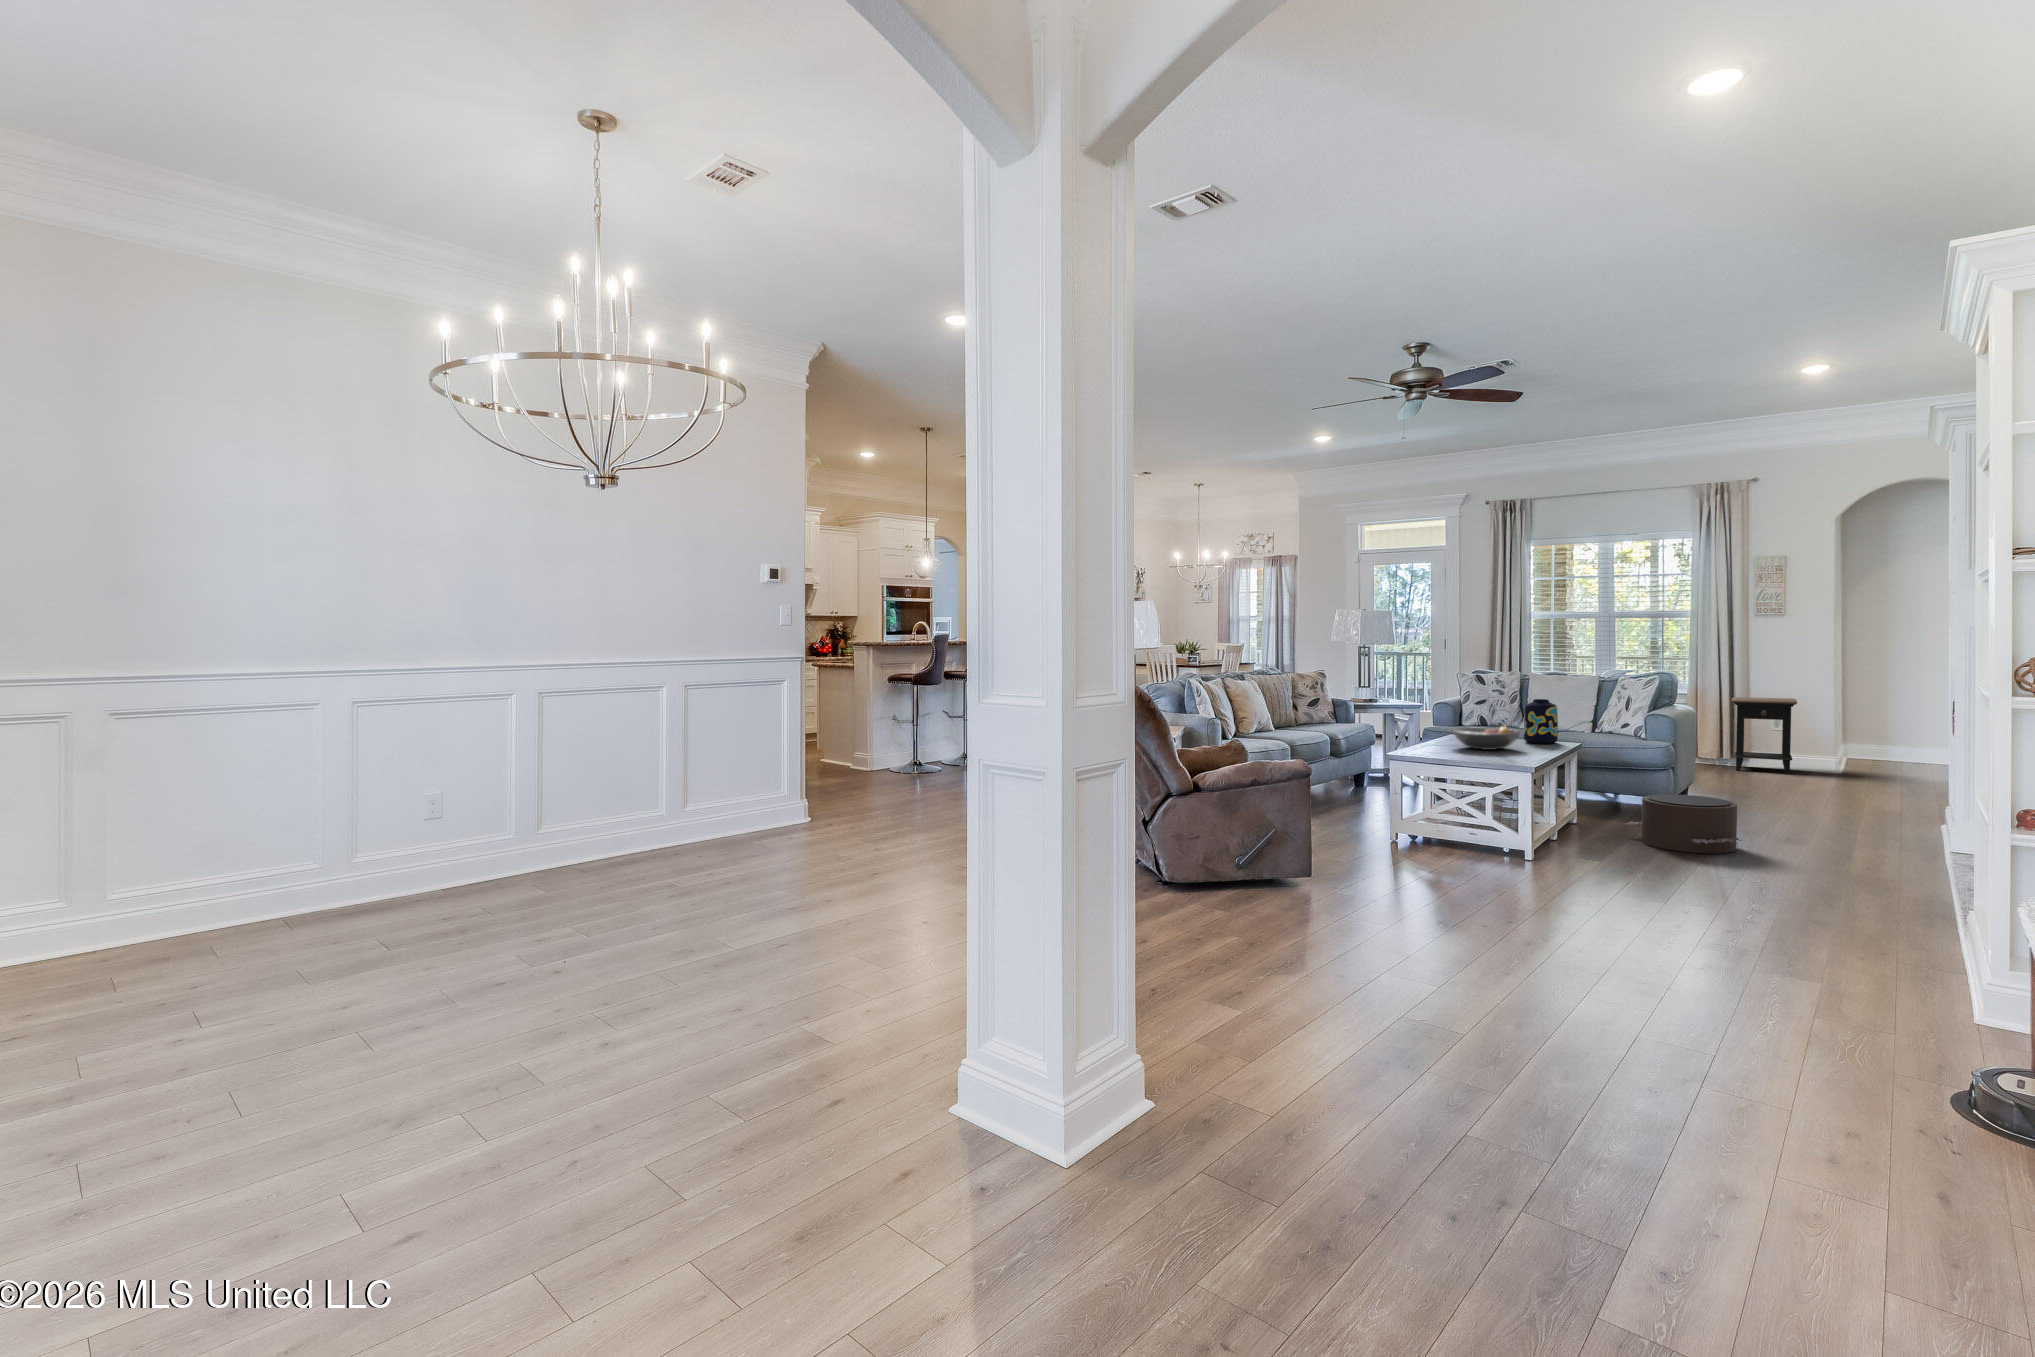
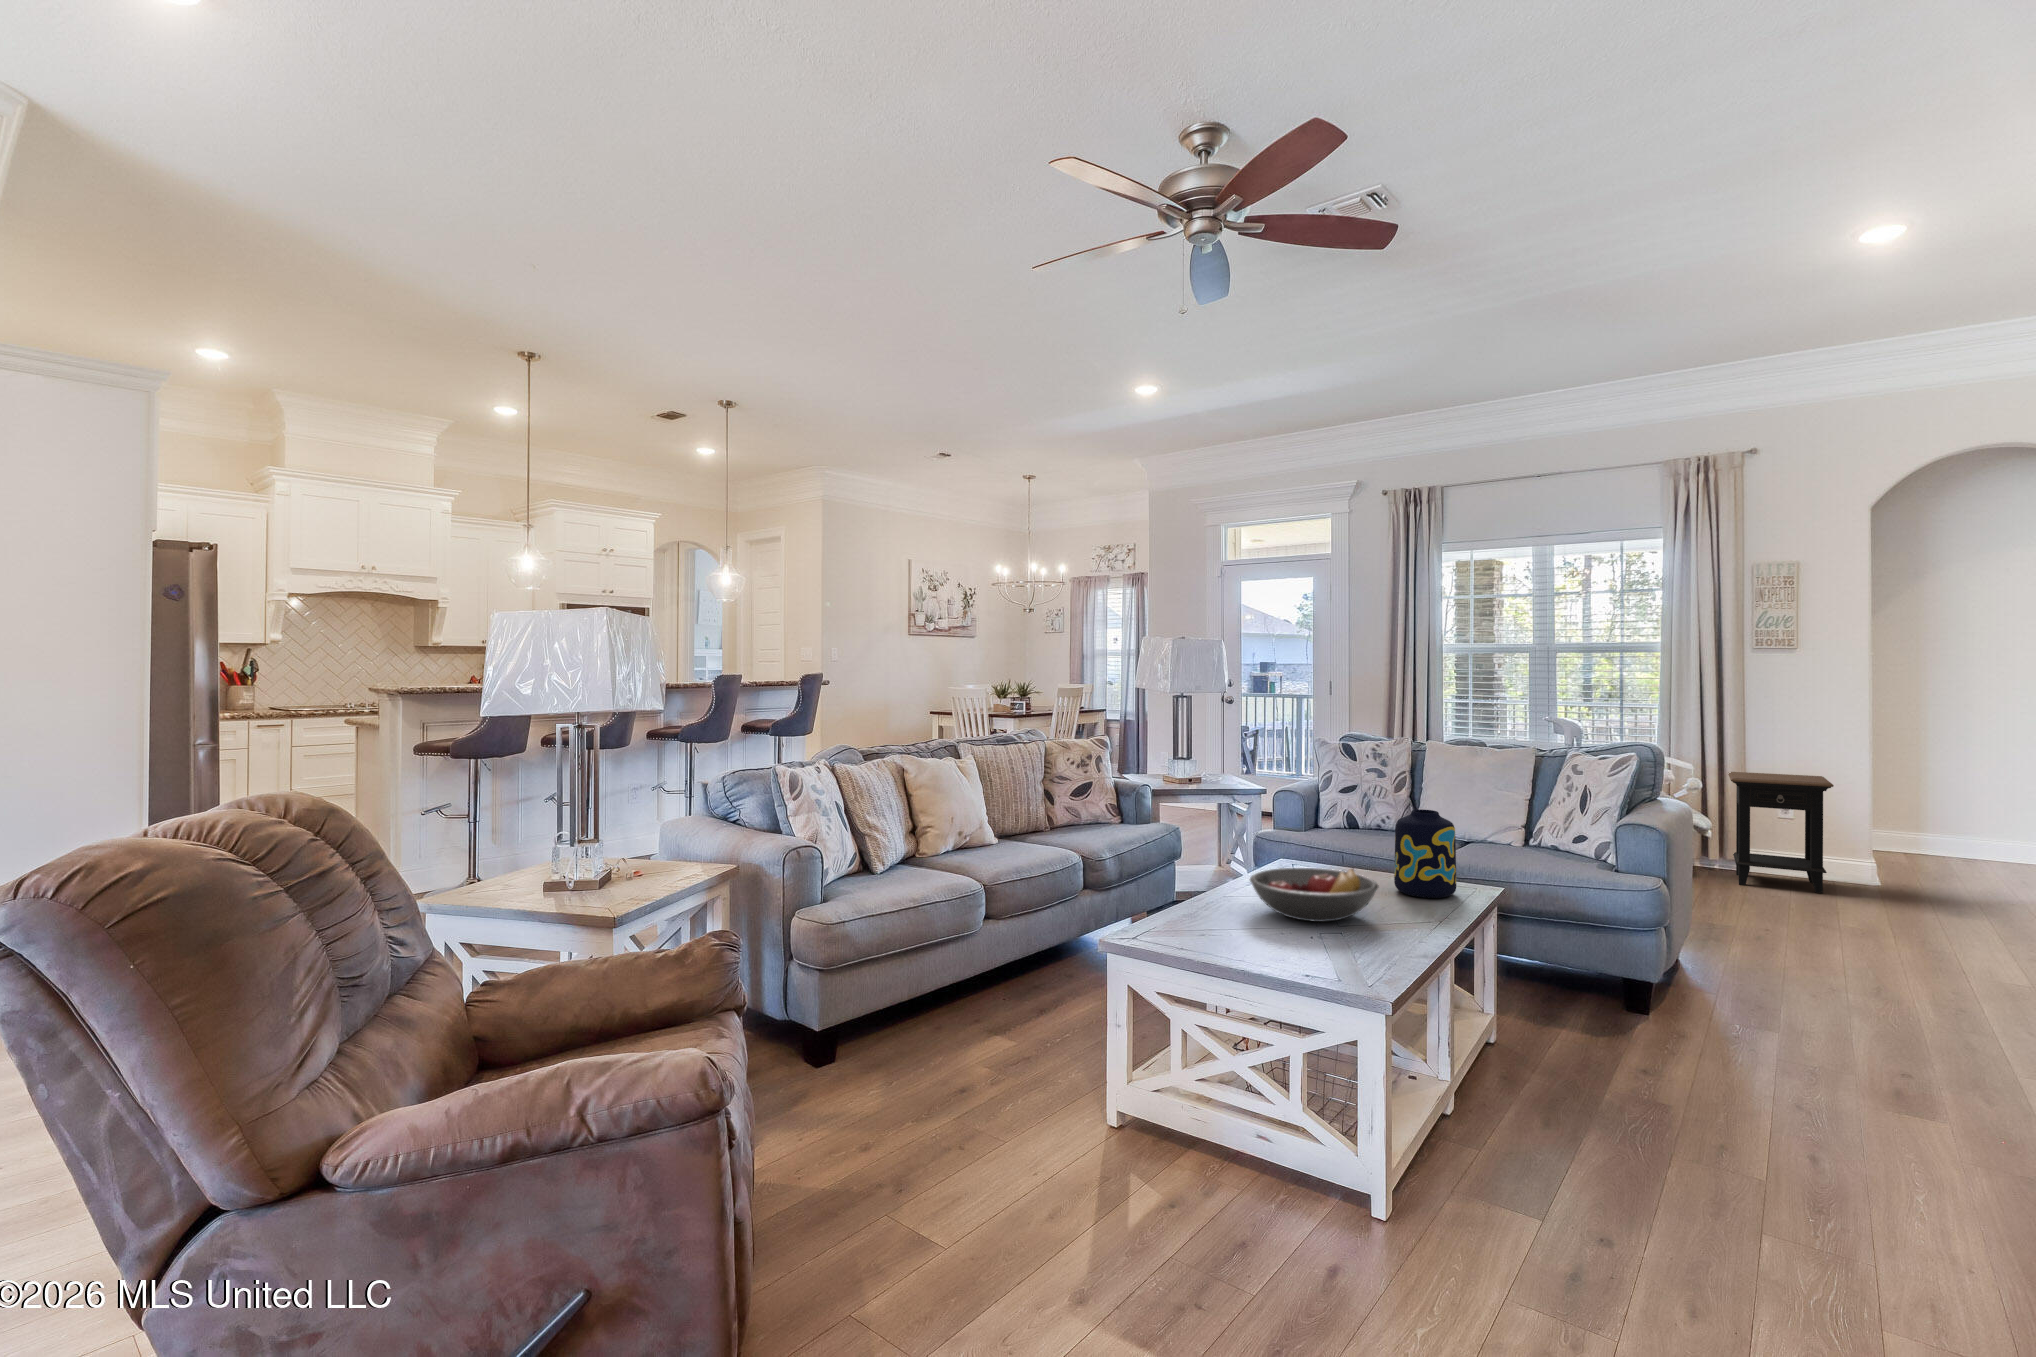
pouf: present [1626,794,1740,853] -> none [1586,1019,1855,1190]

